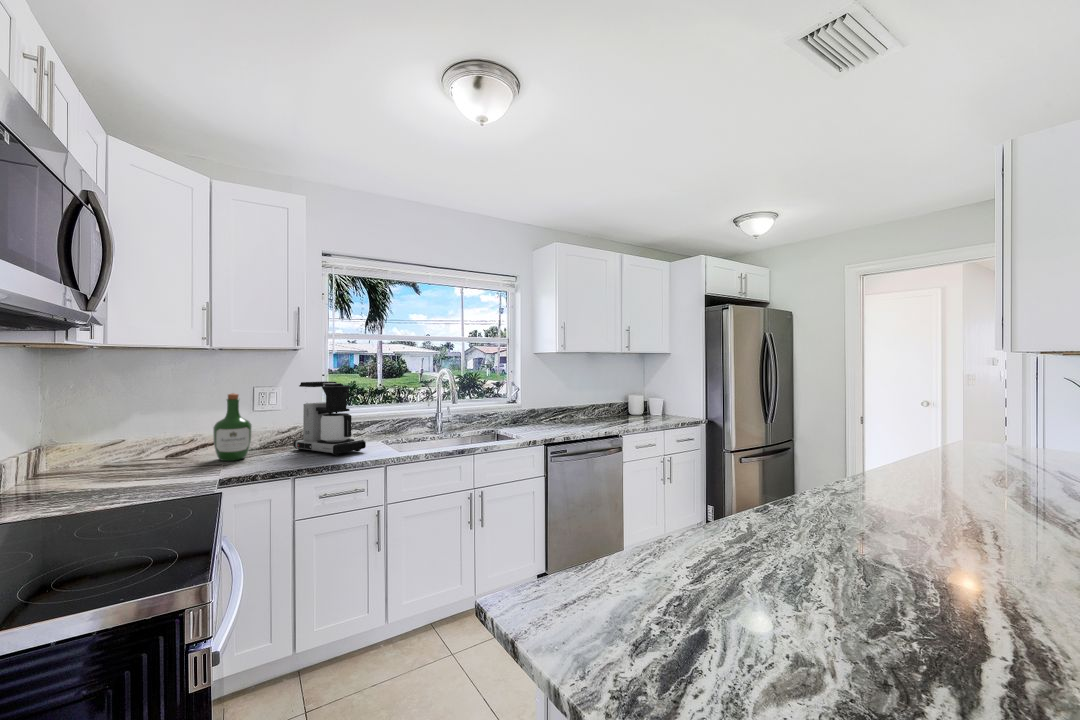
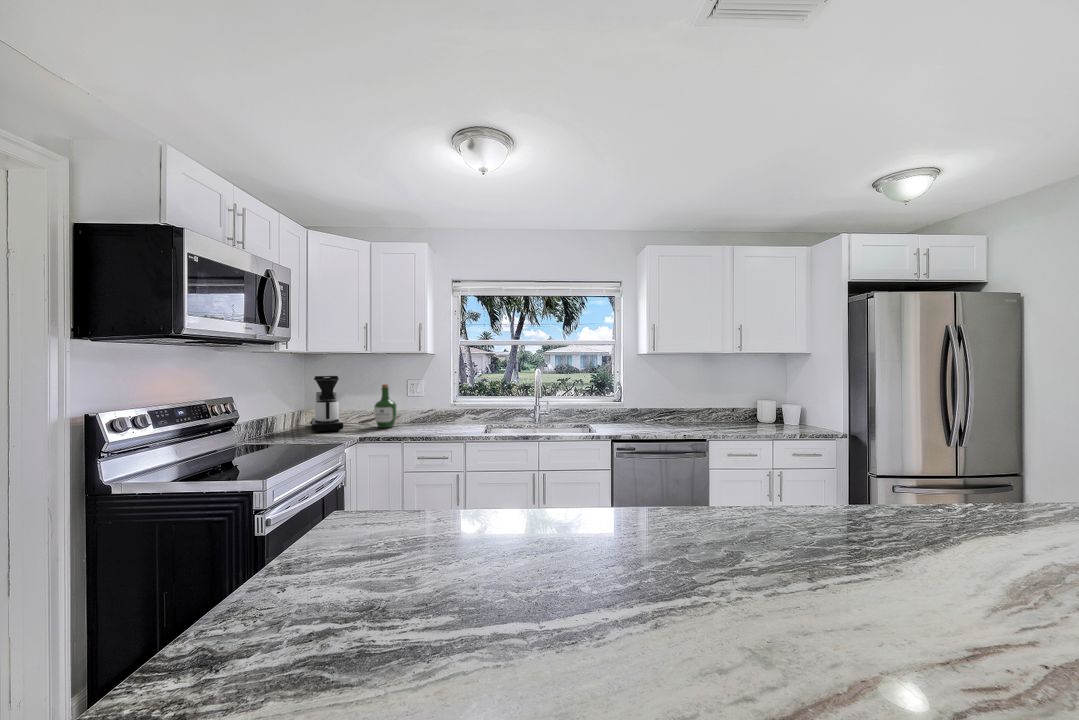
coffee maker: present [294,381,366,456] -> present [310,376,343,432]

